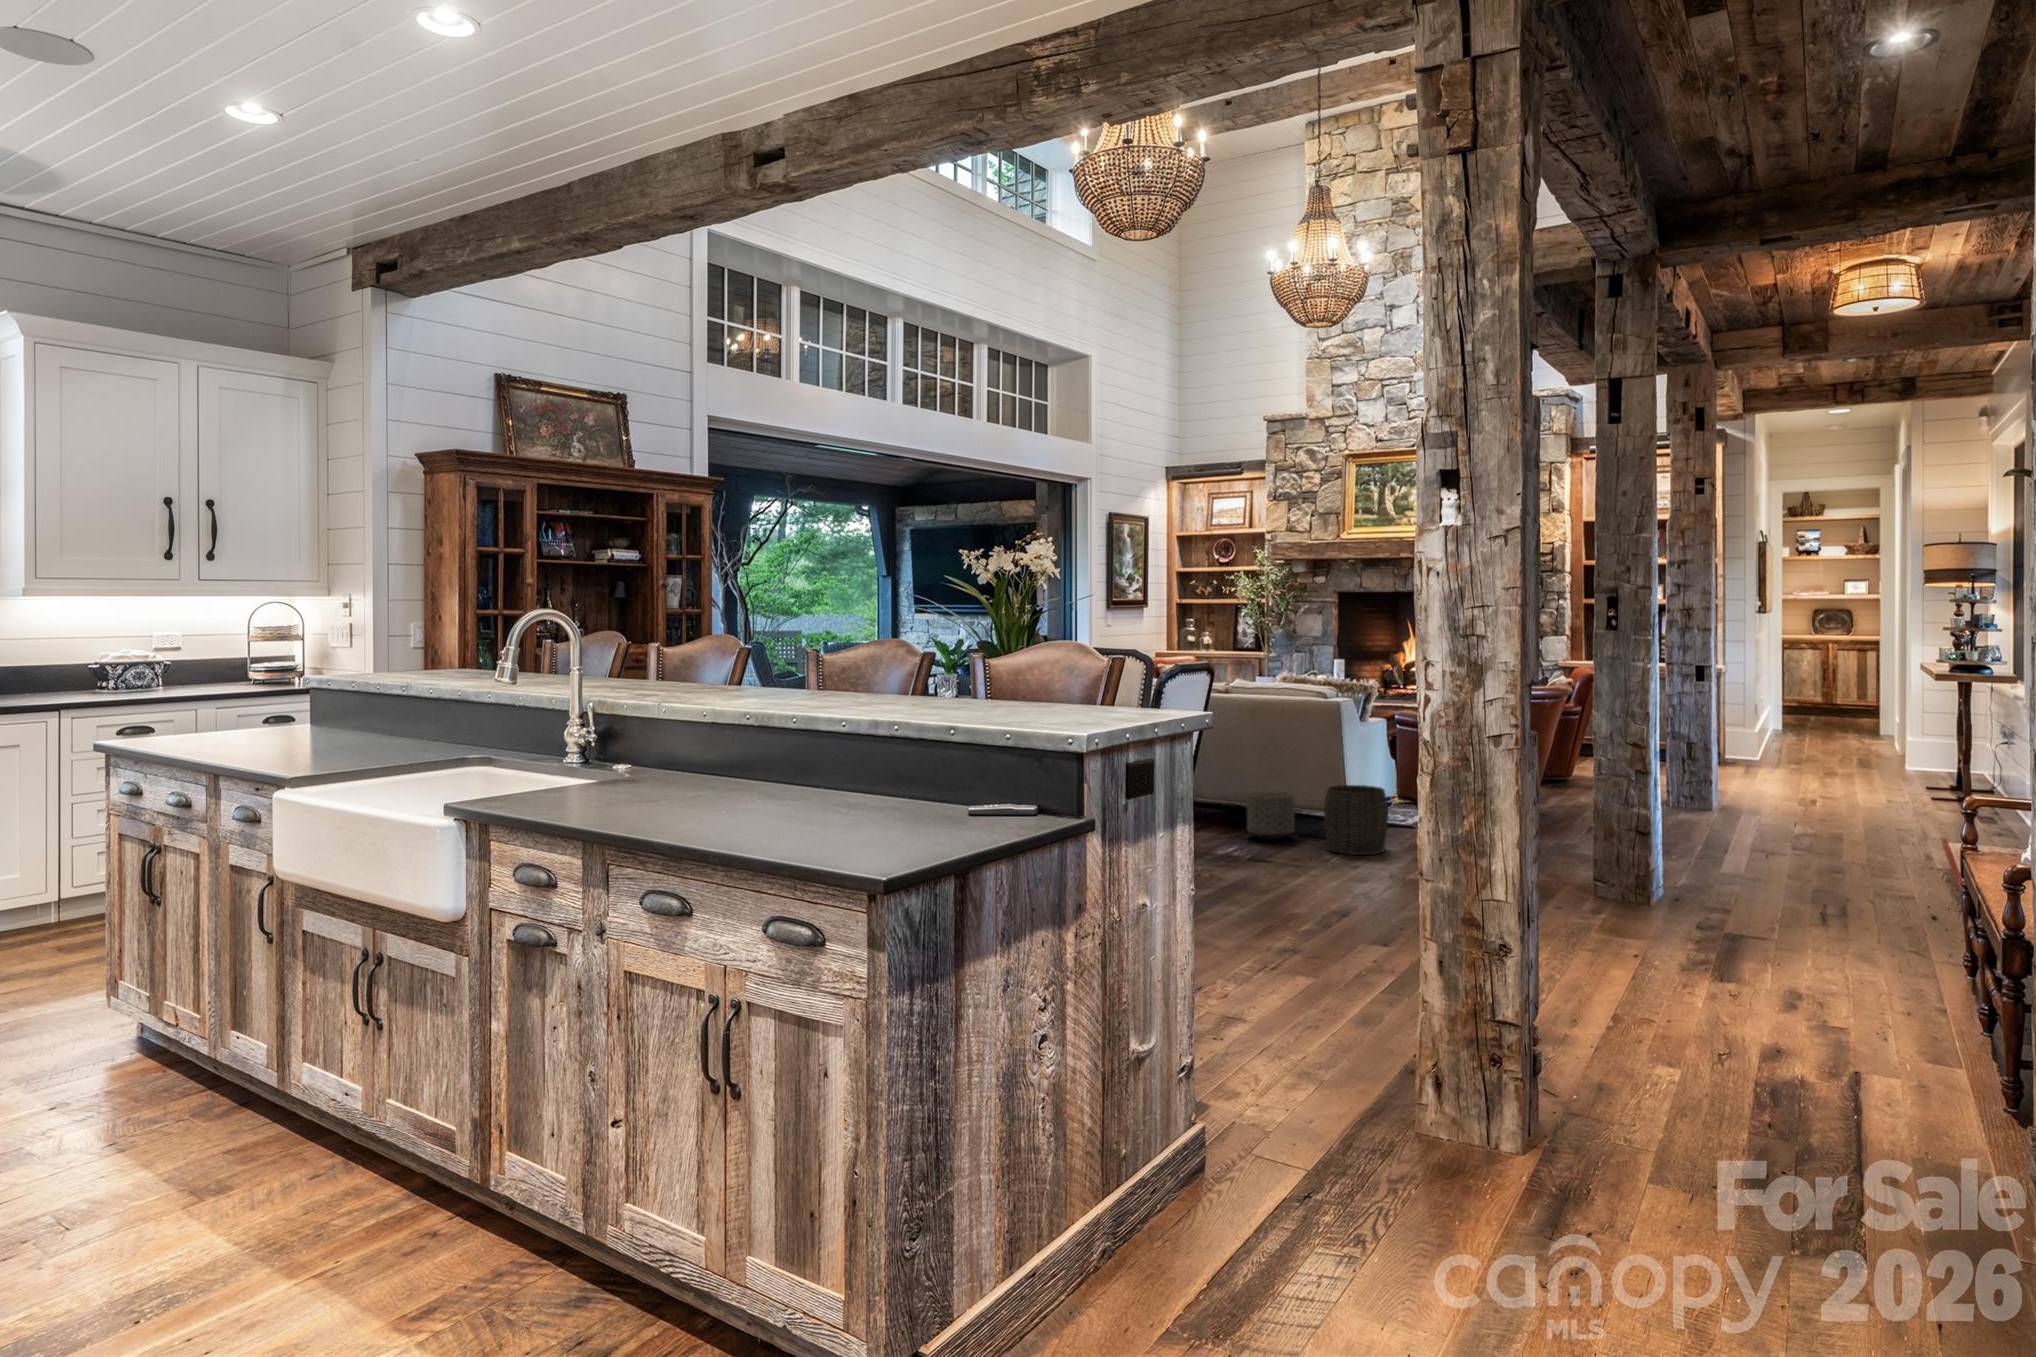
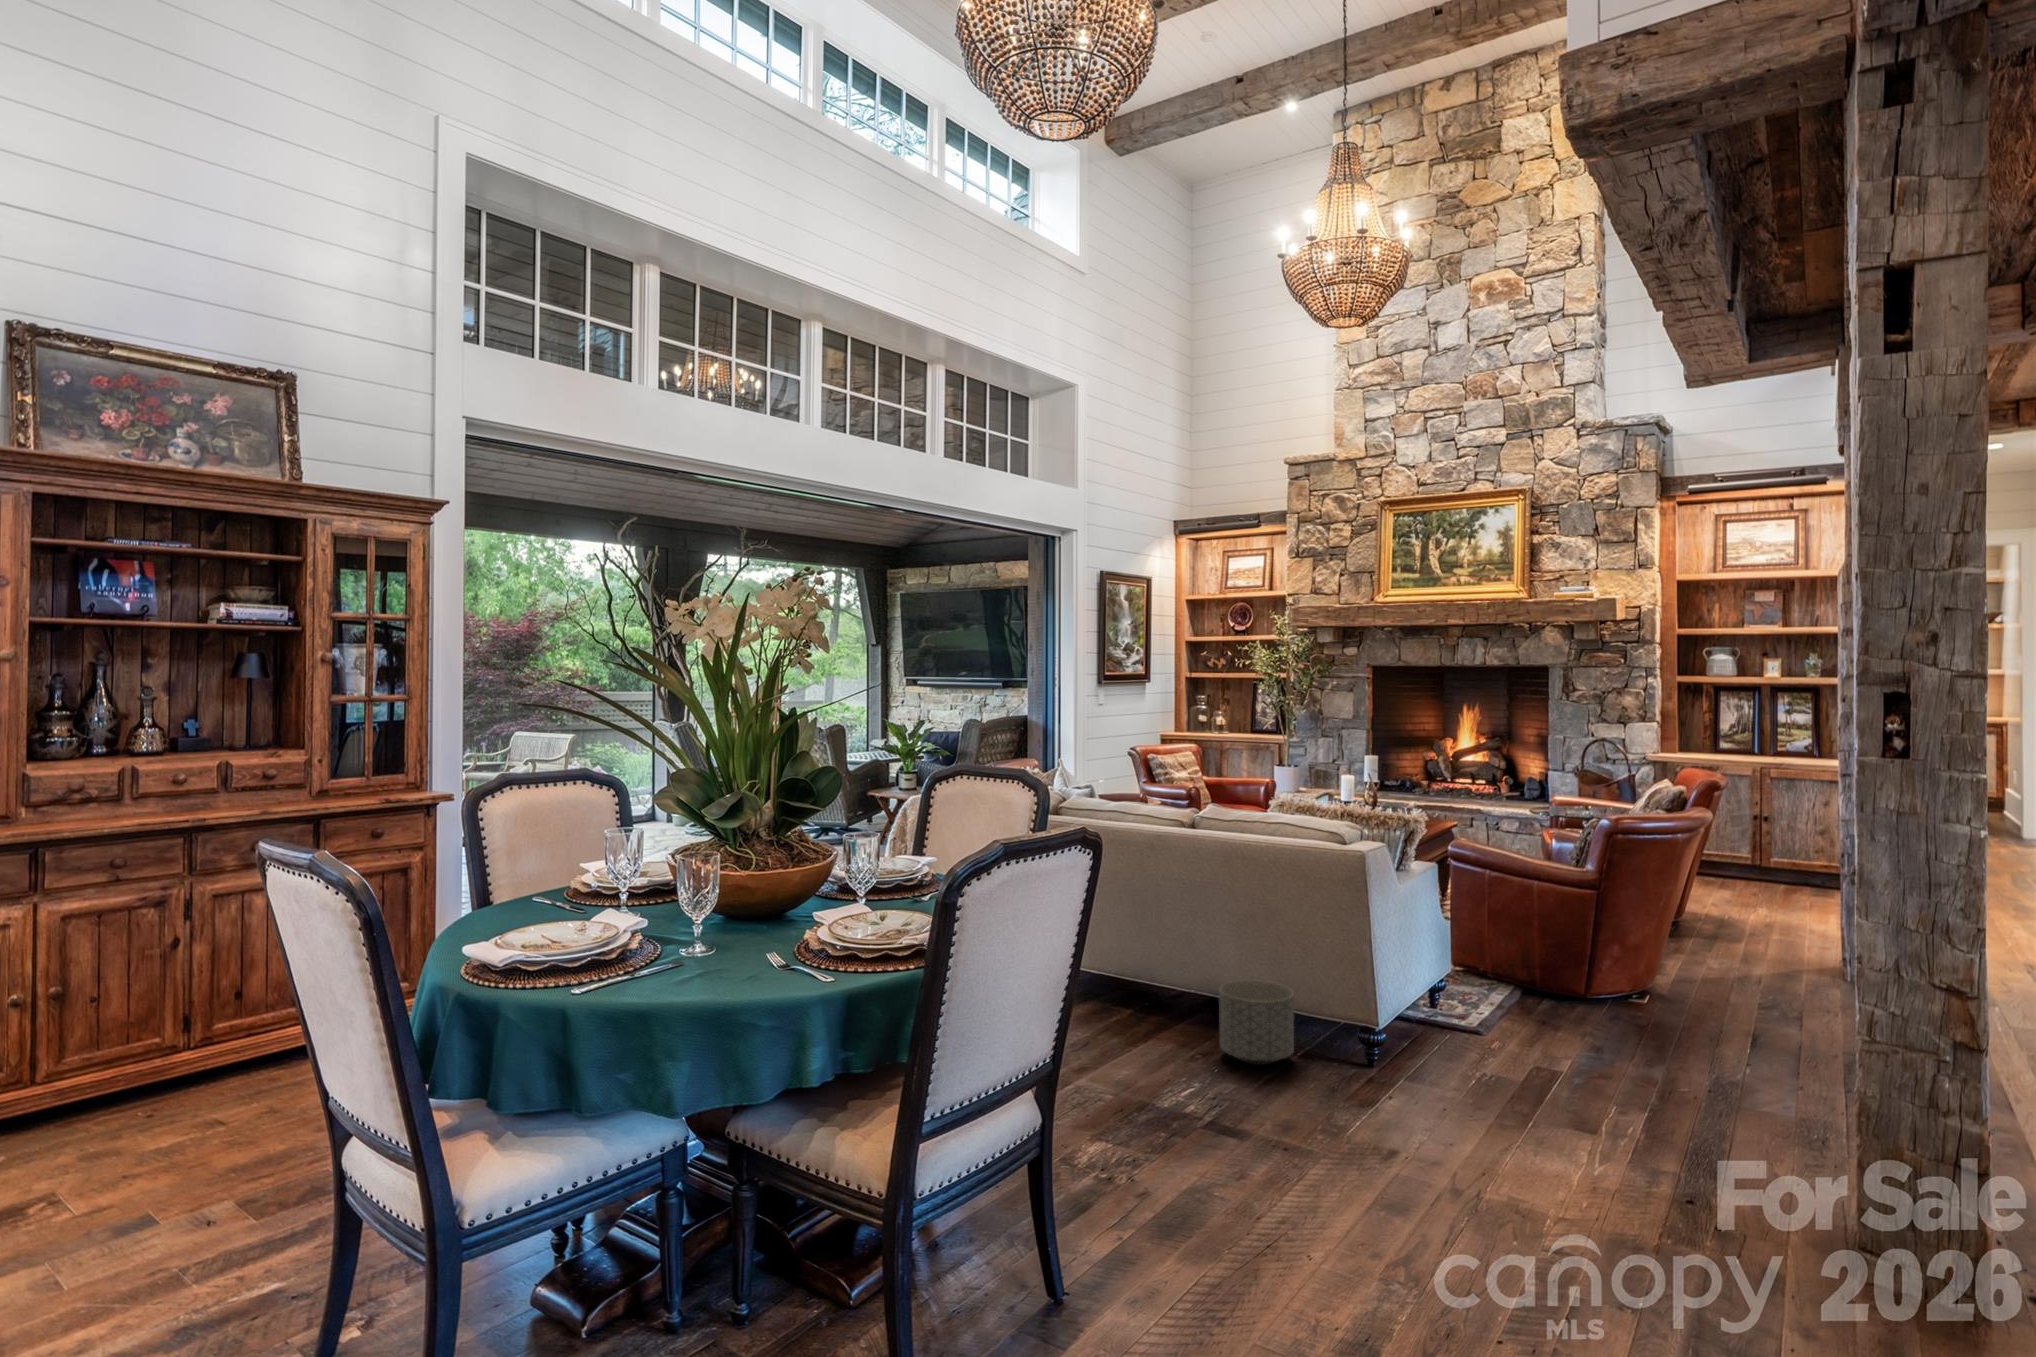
woven basket: present [1324,785,1388,855] -> none [1339,988,1448,1122]

